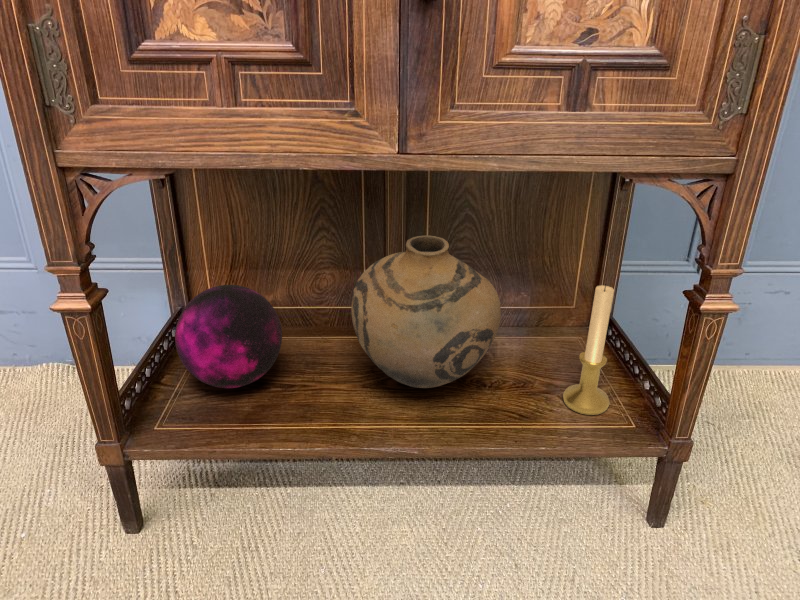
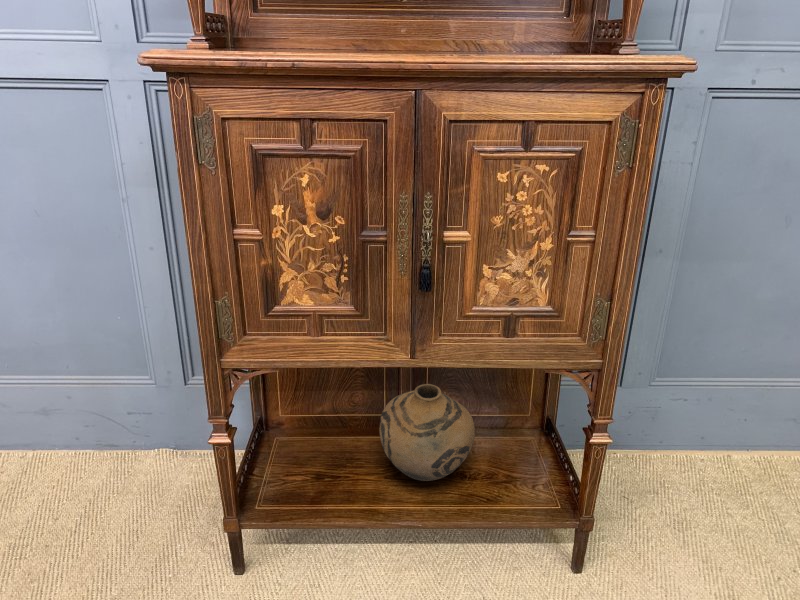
candle holder: present [563,284,614,415] -> none [516,419,545,499]
decorative orb: present [175,285,282,388] -> none [266,412,334,480]

